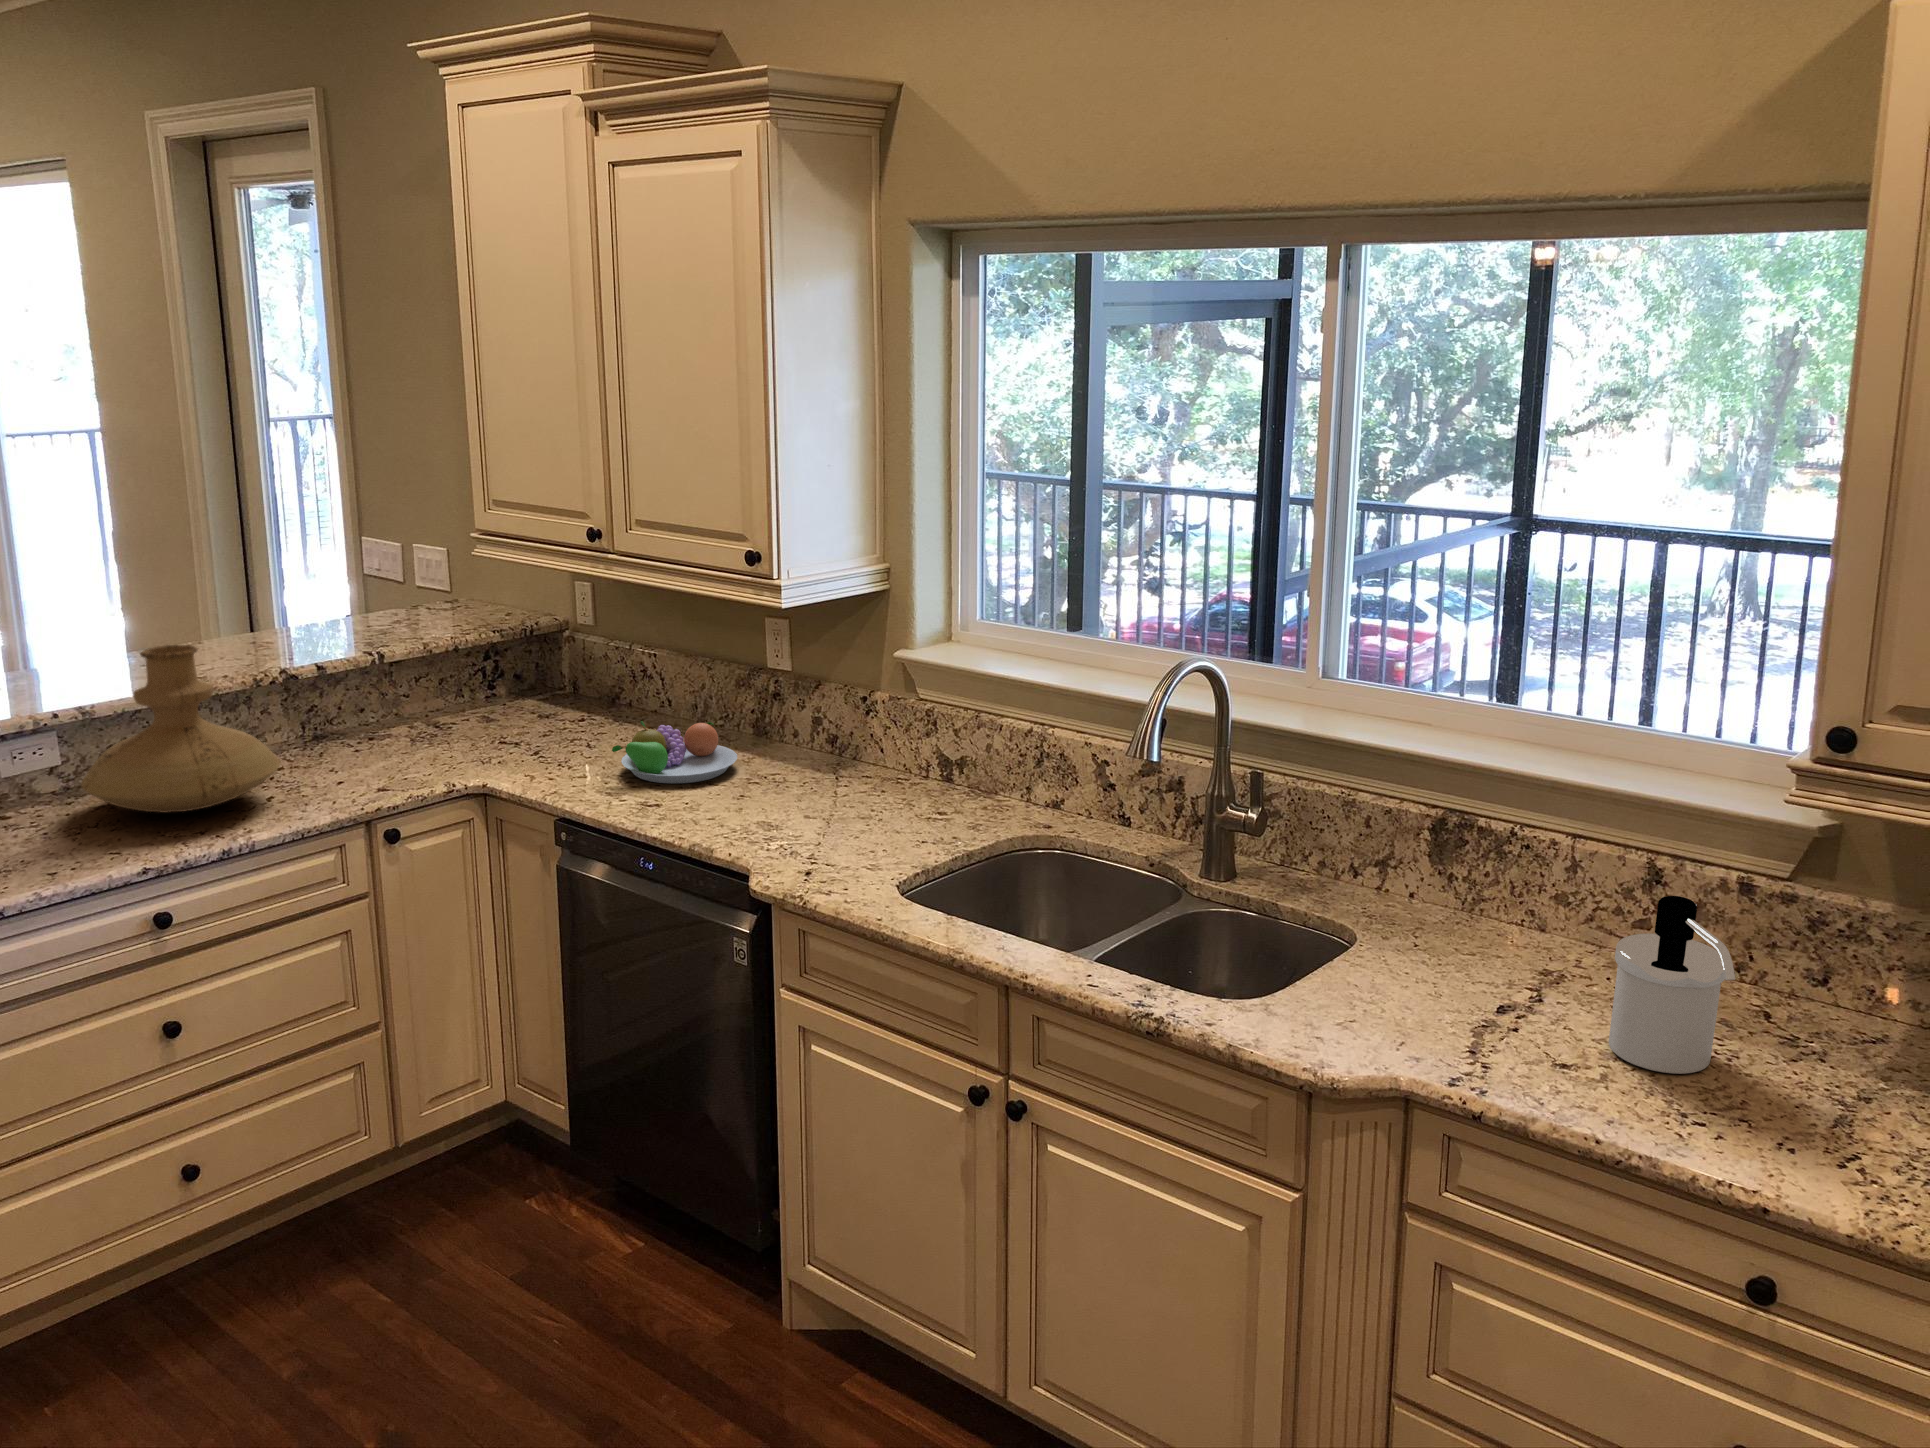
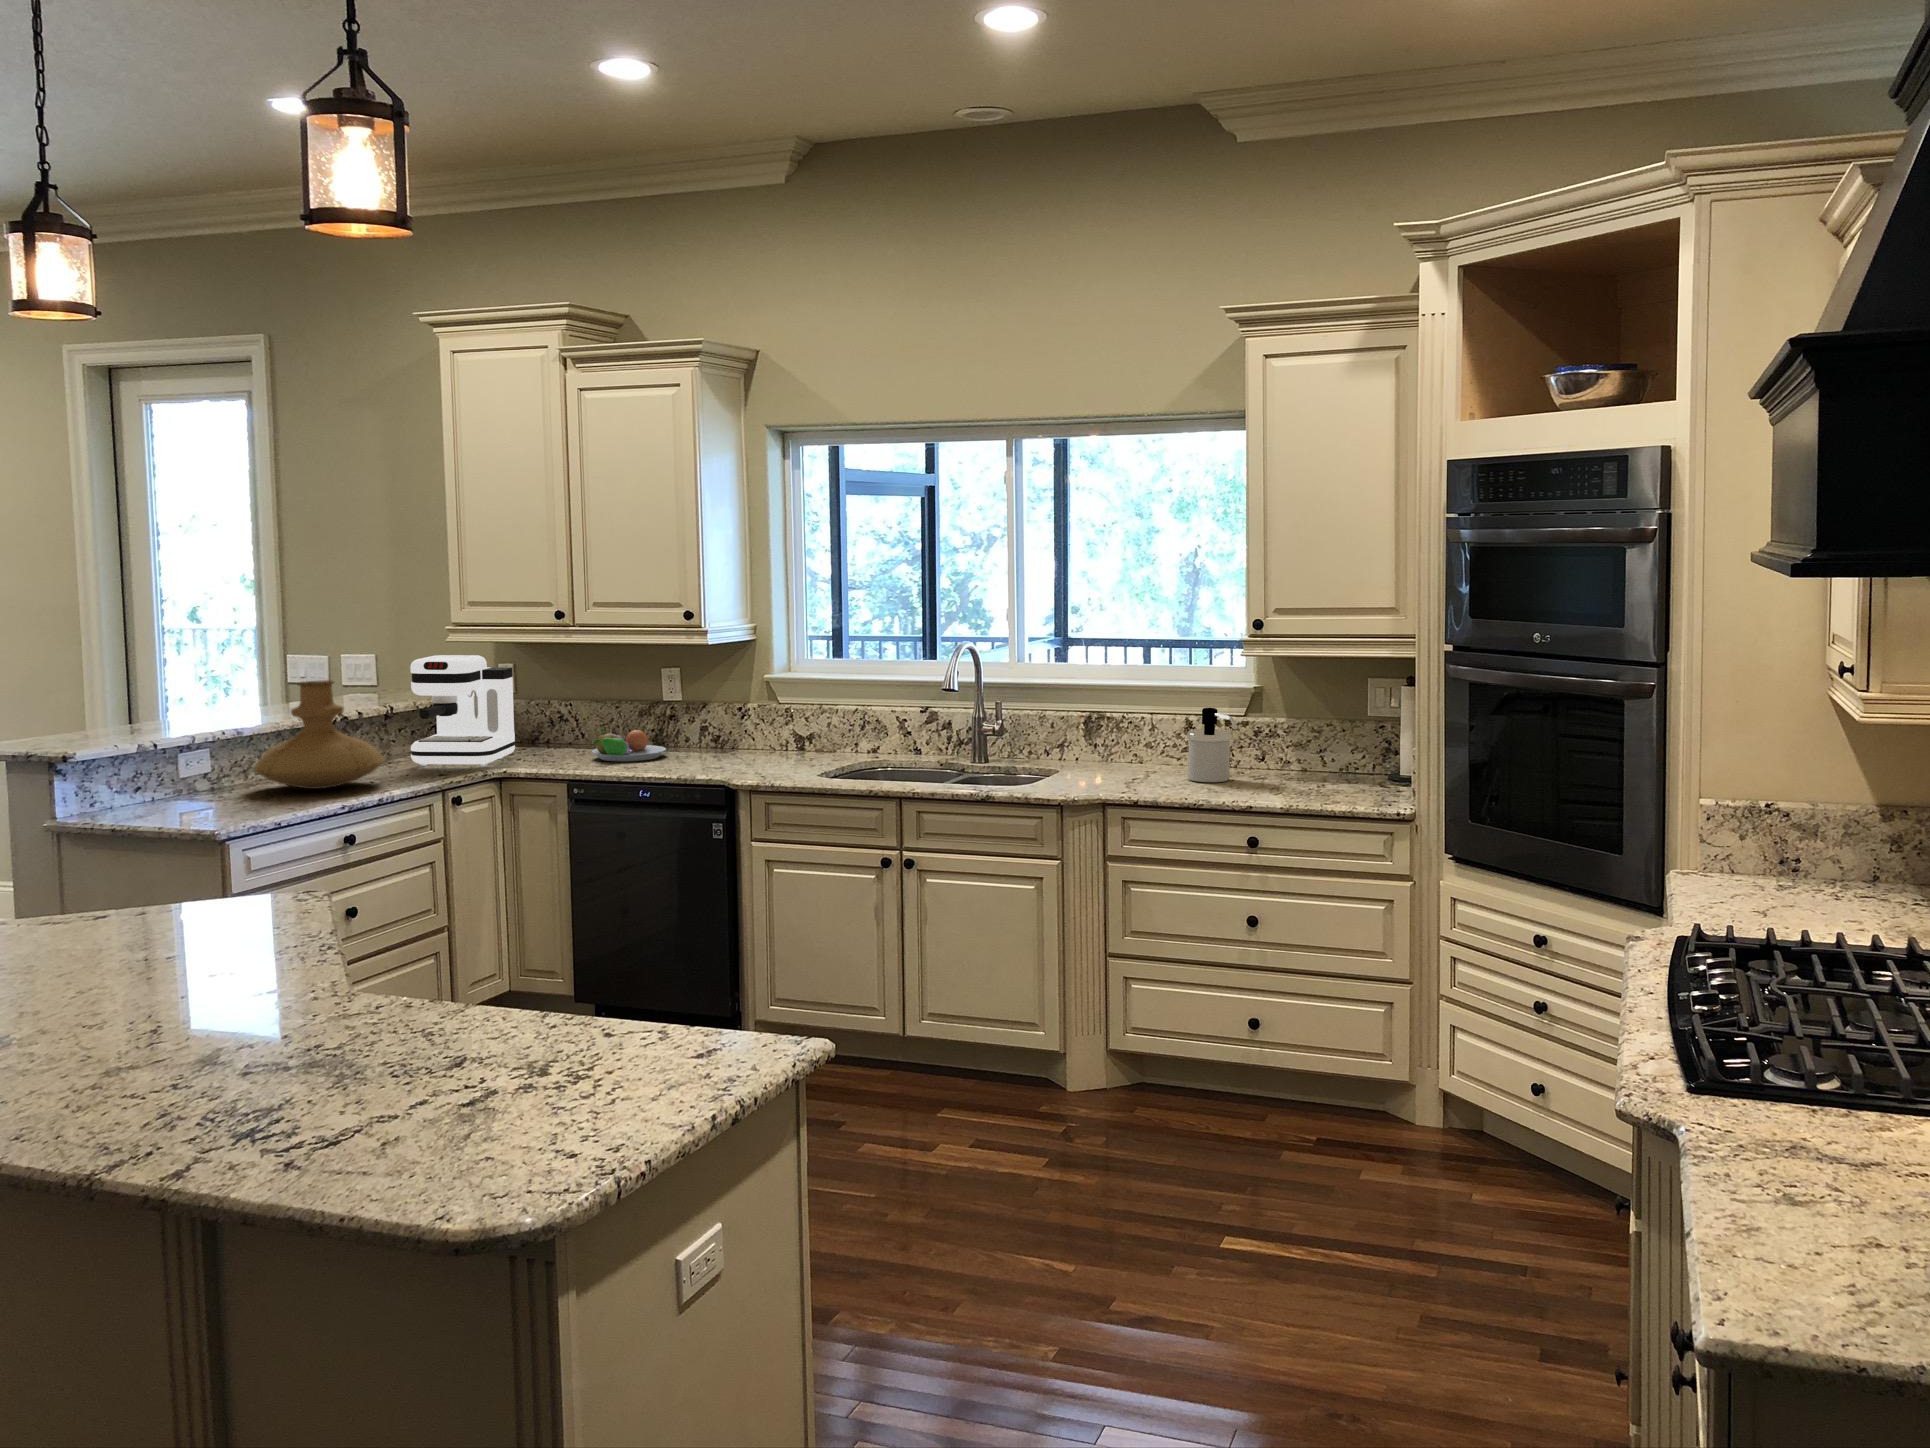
coffee maker: none [360,586,537,768] -> present [410,655,515,766]

